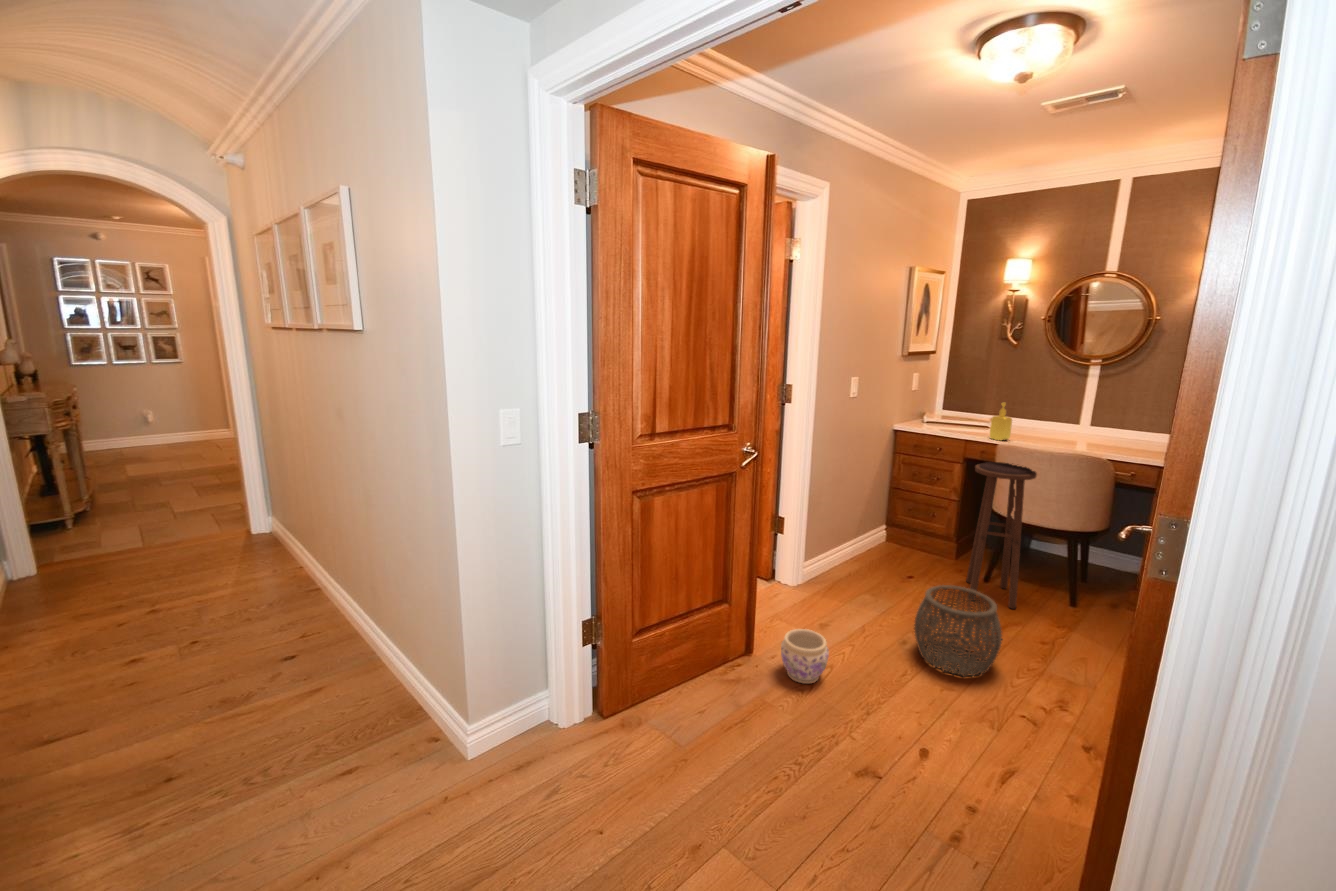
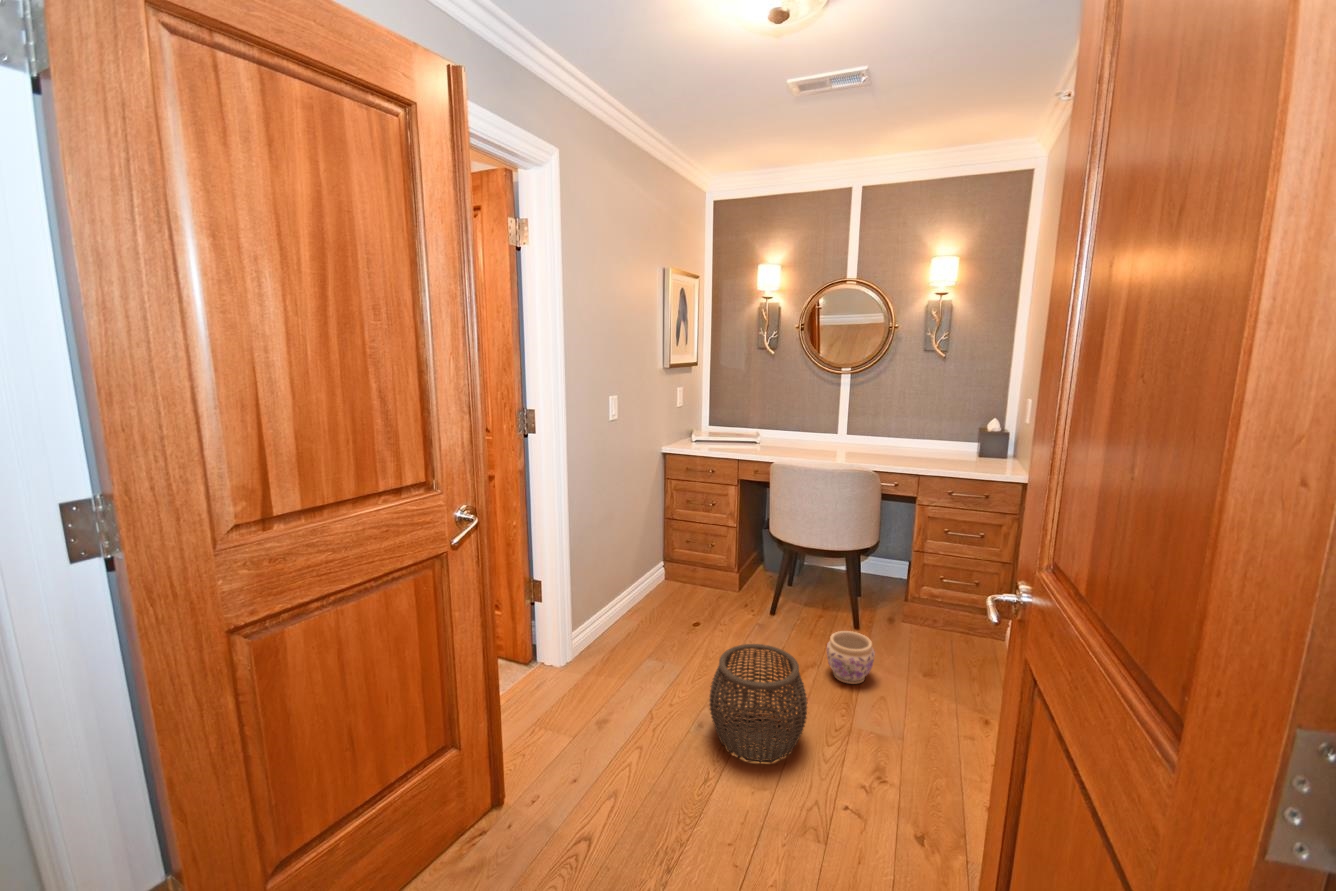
soap dispenser: present [990,402,1012,440] -> none [761,416,782,458]
stool: present [966,462,1037,609] -> none [753,483,814,646]
planter: present [781,629,829,684] -> present [827,631,875,685]

